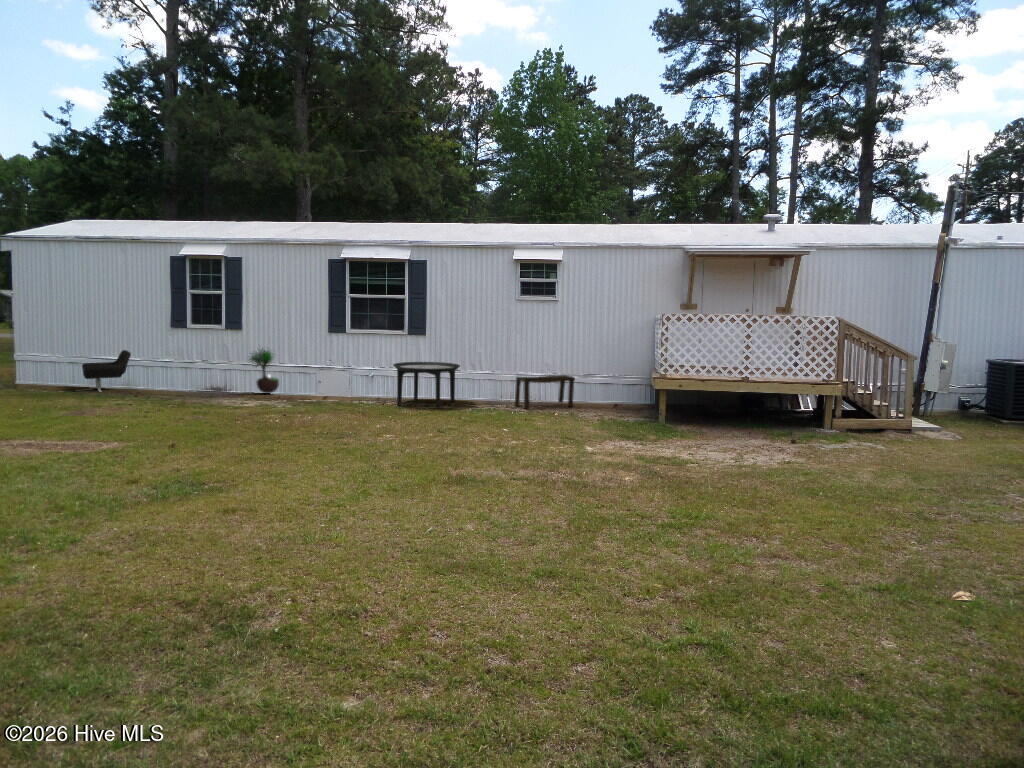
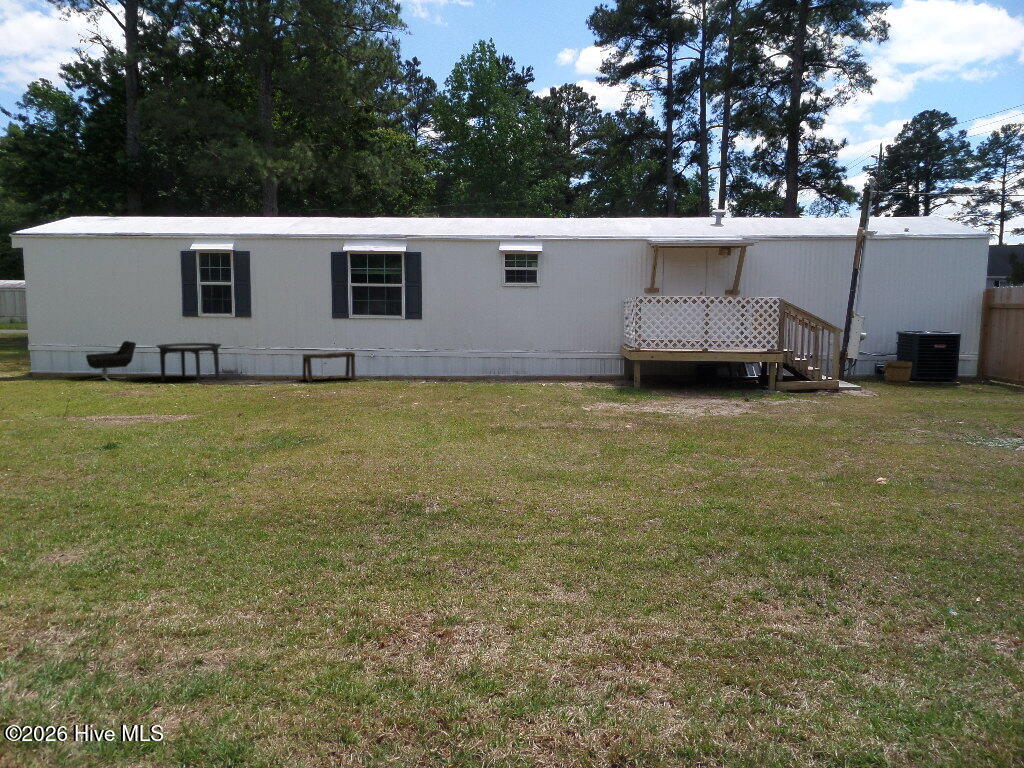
potted tree: present [250,349,279,394] -> none [254,332,283,378]
round table: present [393,362,460,408] -> present [157,343,221,383]
bench: present [515,375,575,409] -> present [302,352,355,382]
bucket: none [970,396,1010,427] -> present [883,361,912,385]

